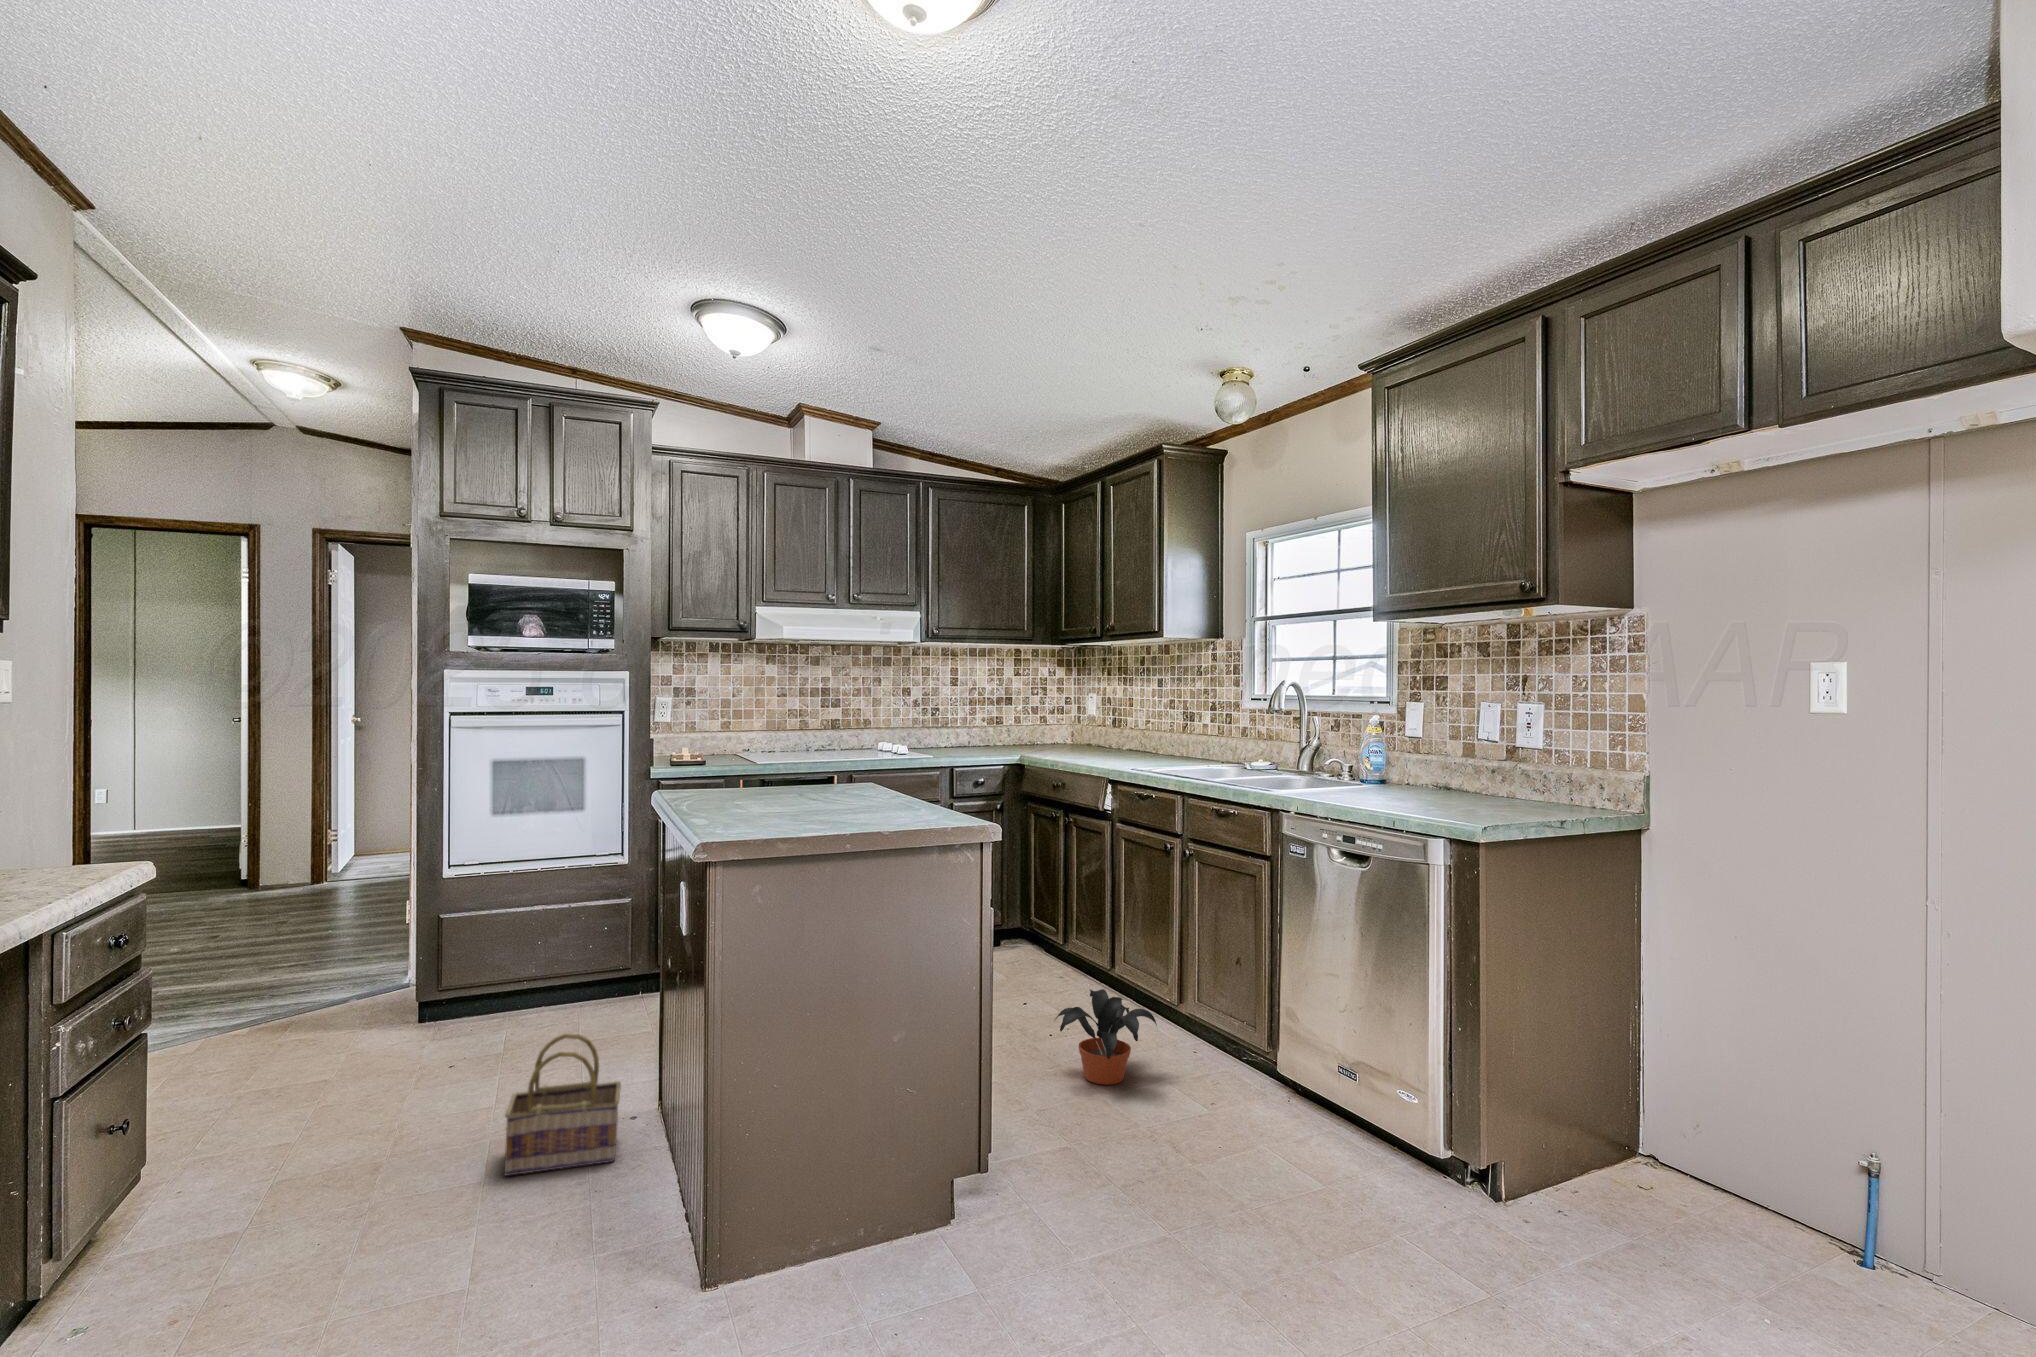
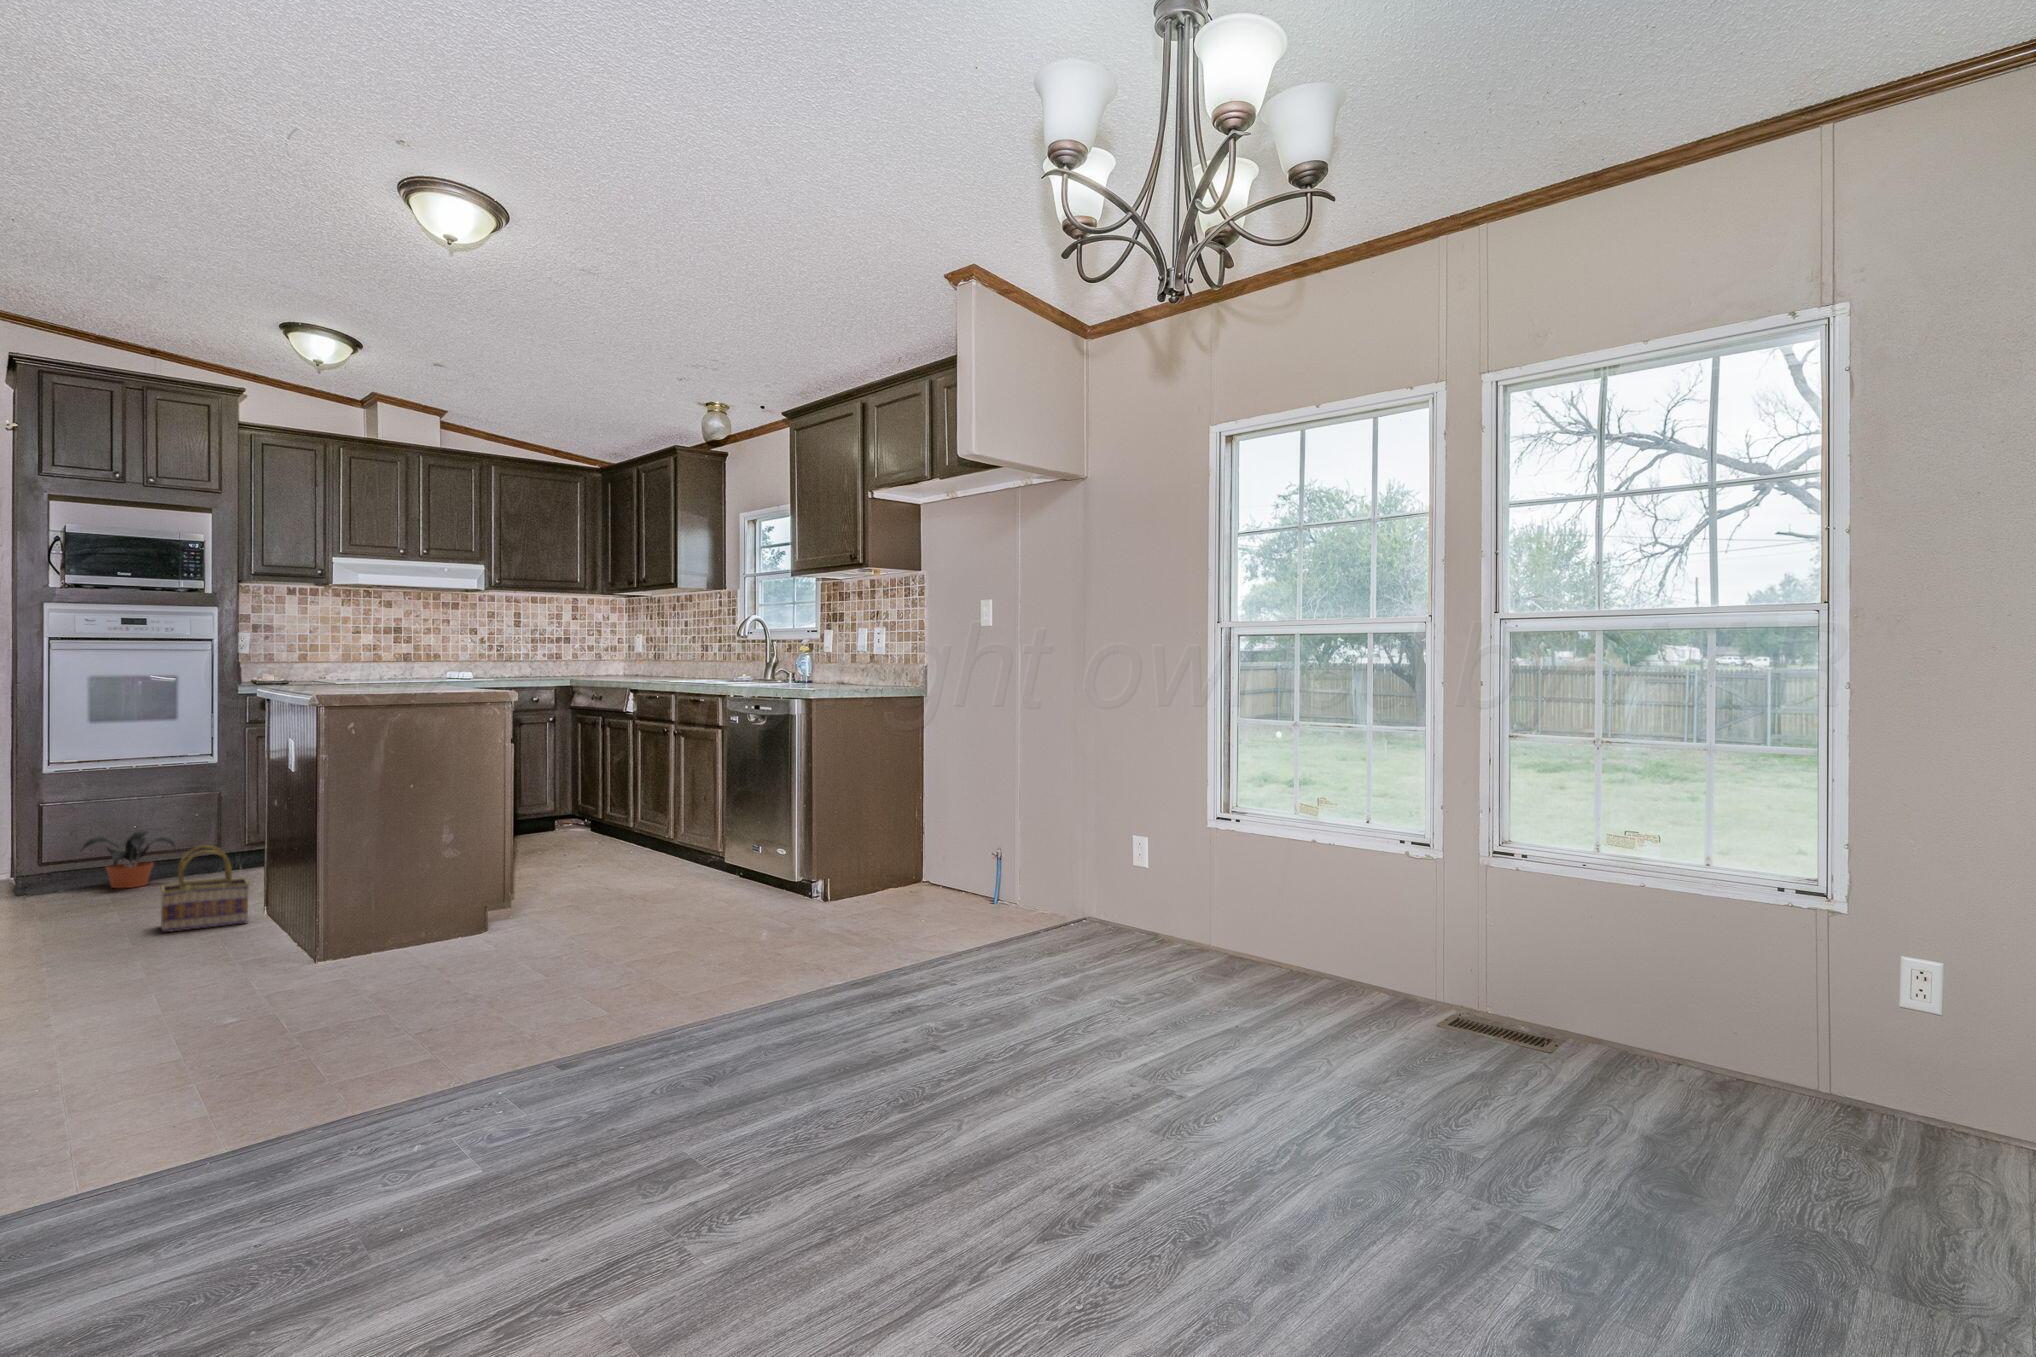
potted plant: present [1055,989,1157,1085] -> present [80,831,176,888]

